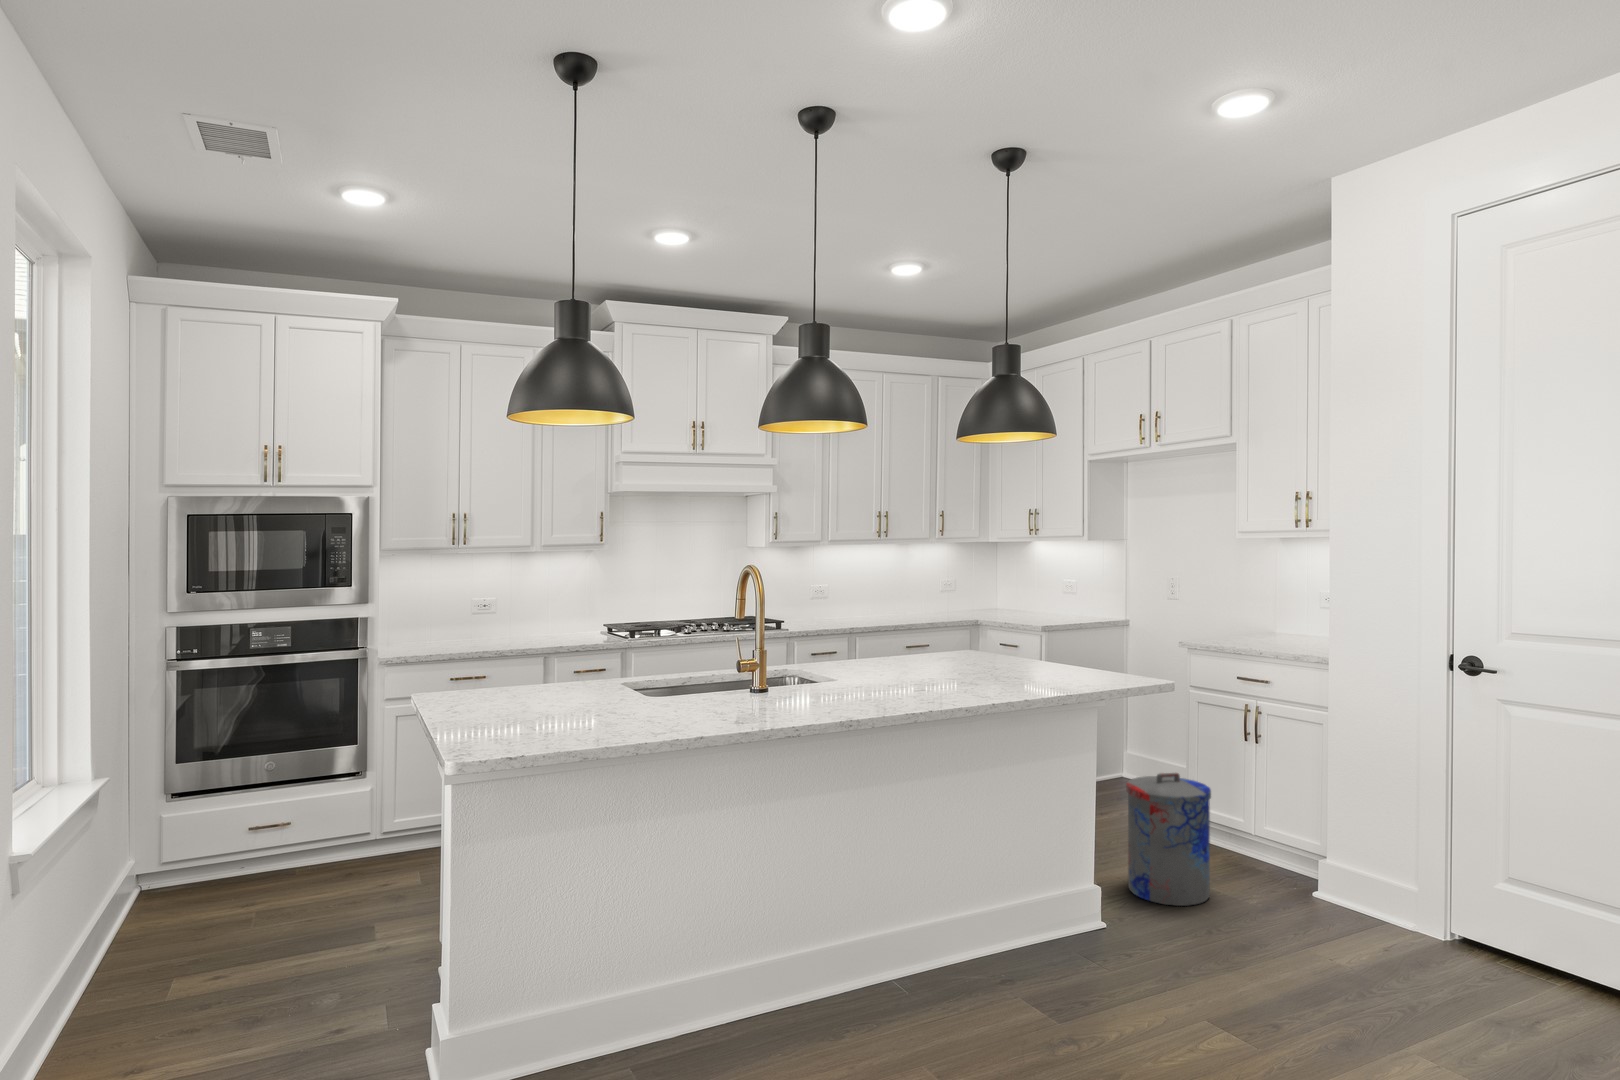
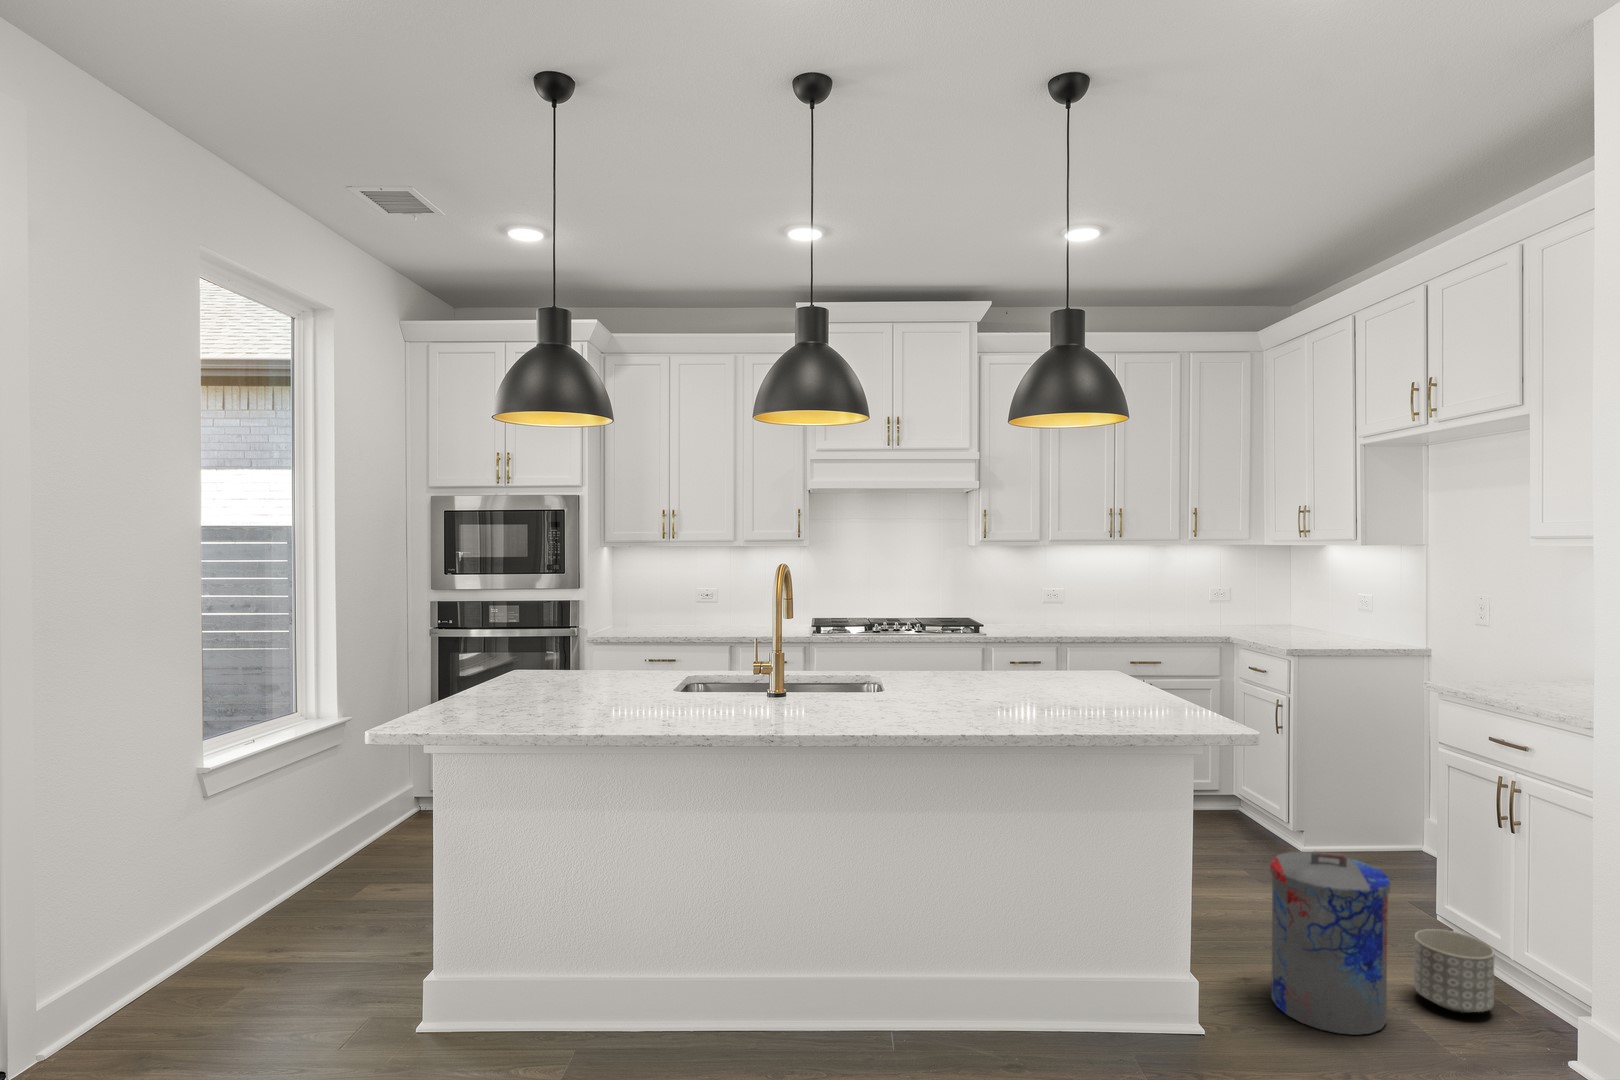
planter: none [1206,821,1258,877] -> present [1414,929,1495,1013]

